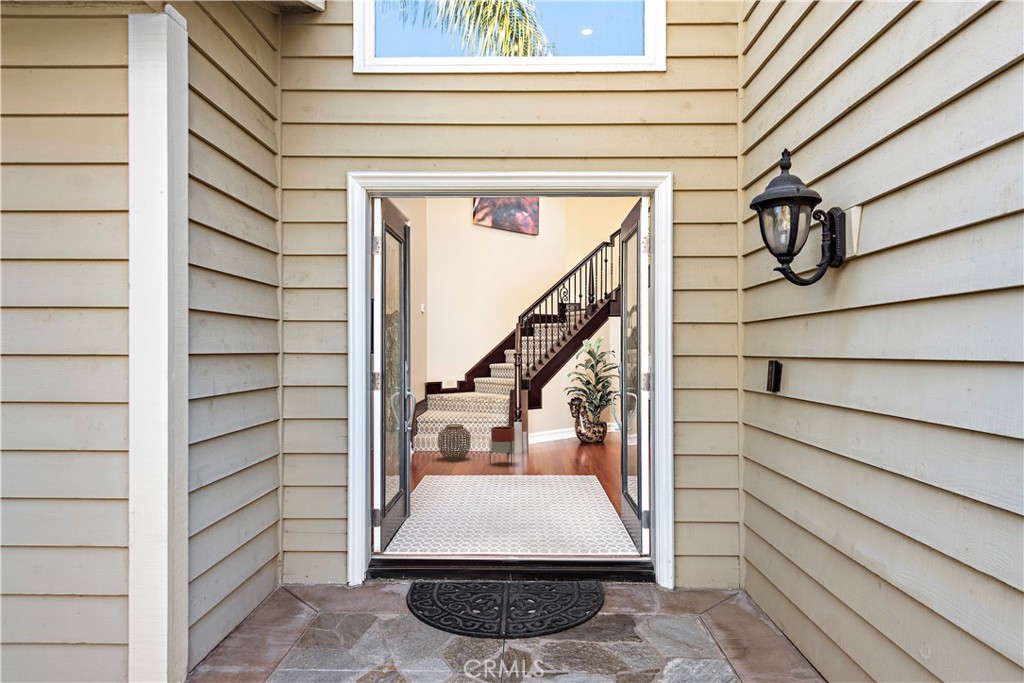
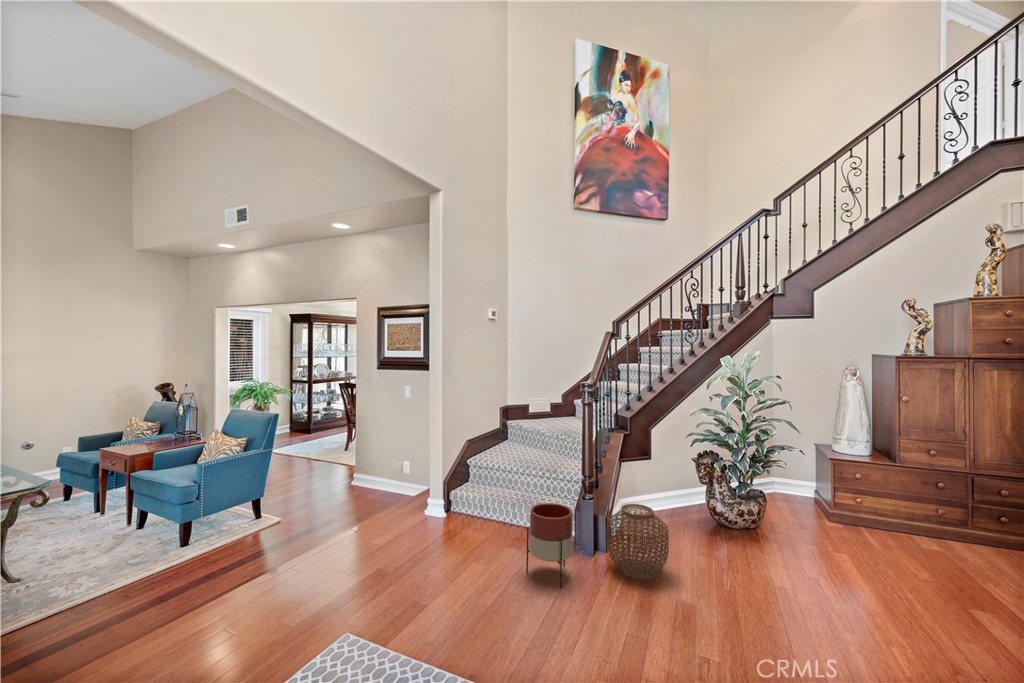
woven basket: present [438,424,471,461] -> present [606,504,669,580]

